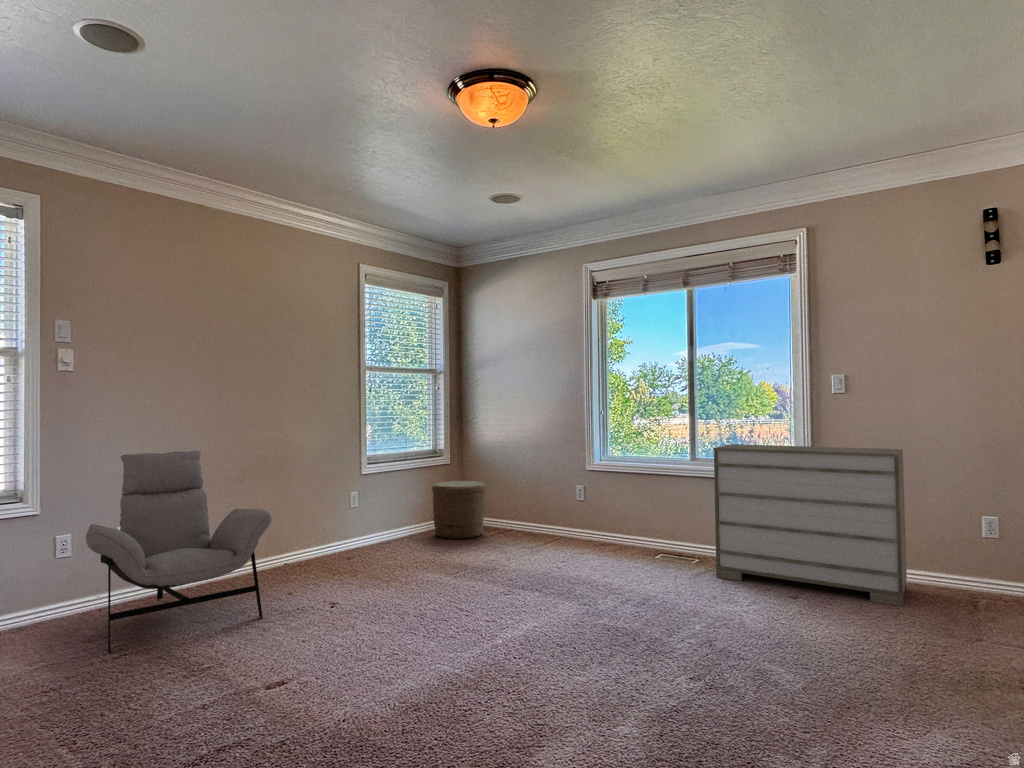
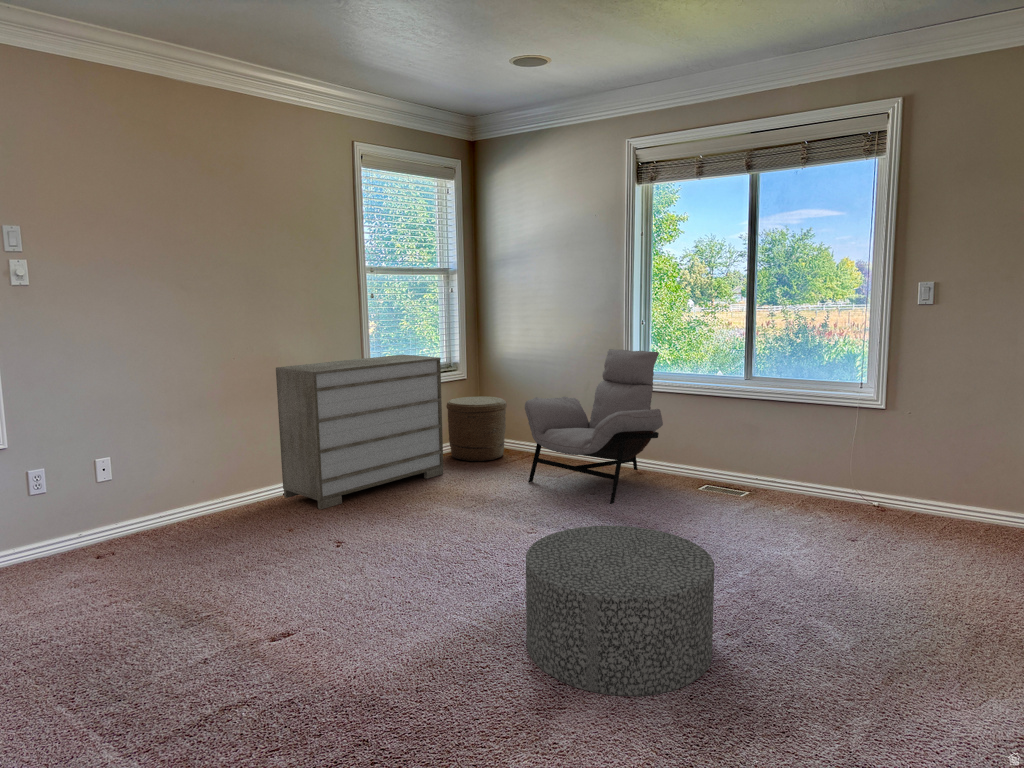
dresser: present [713,444,907,606] -> present [276,355,443,510]
lounge chair: present [86,451,272,654] -> present [525,349,663,504]
ottoman: none [506,579,677,732] -> present [526,526,714,696]

